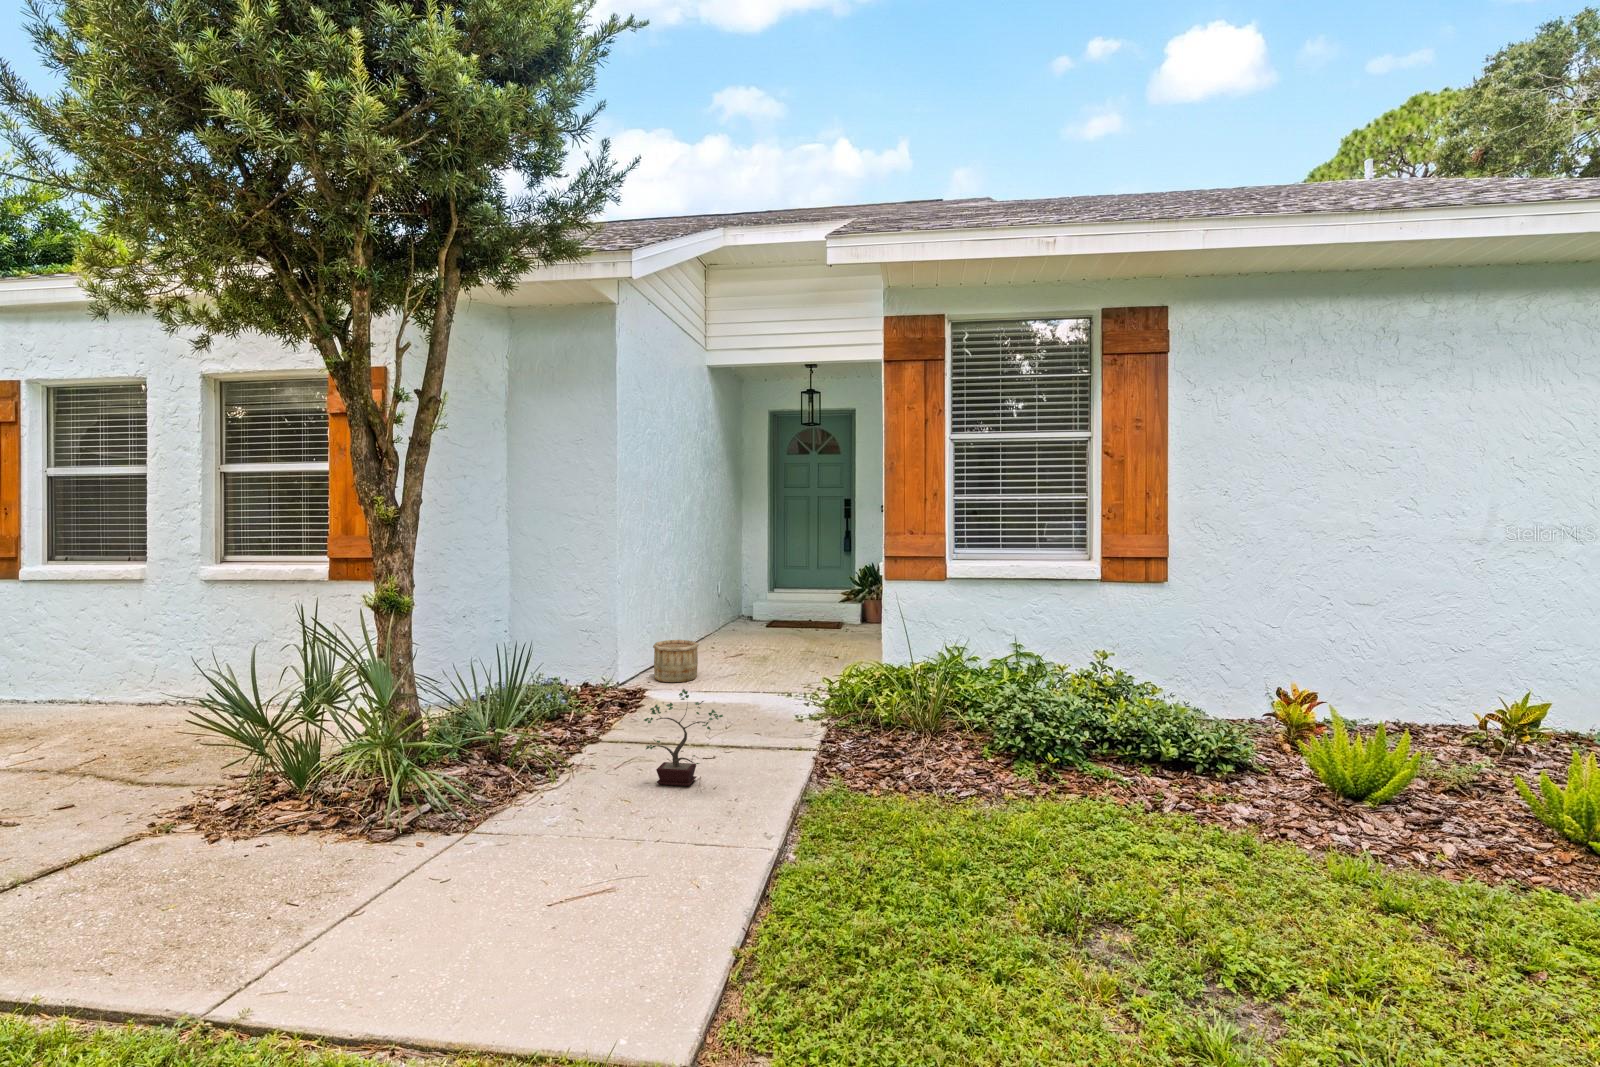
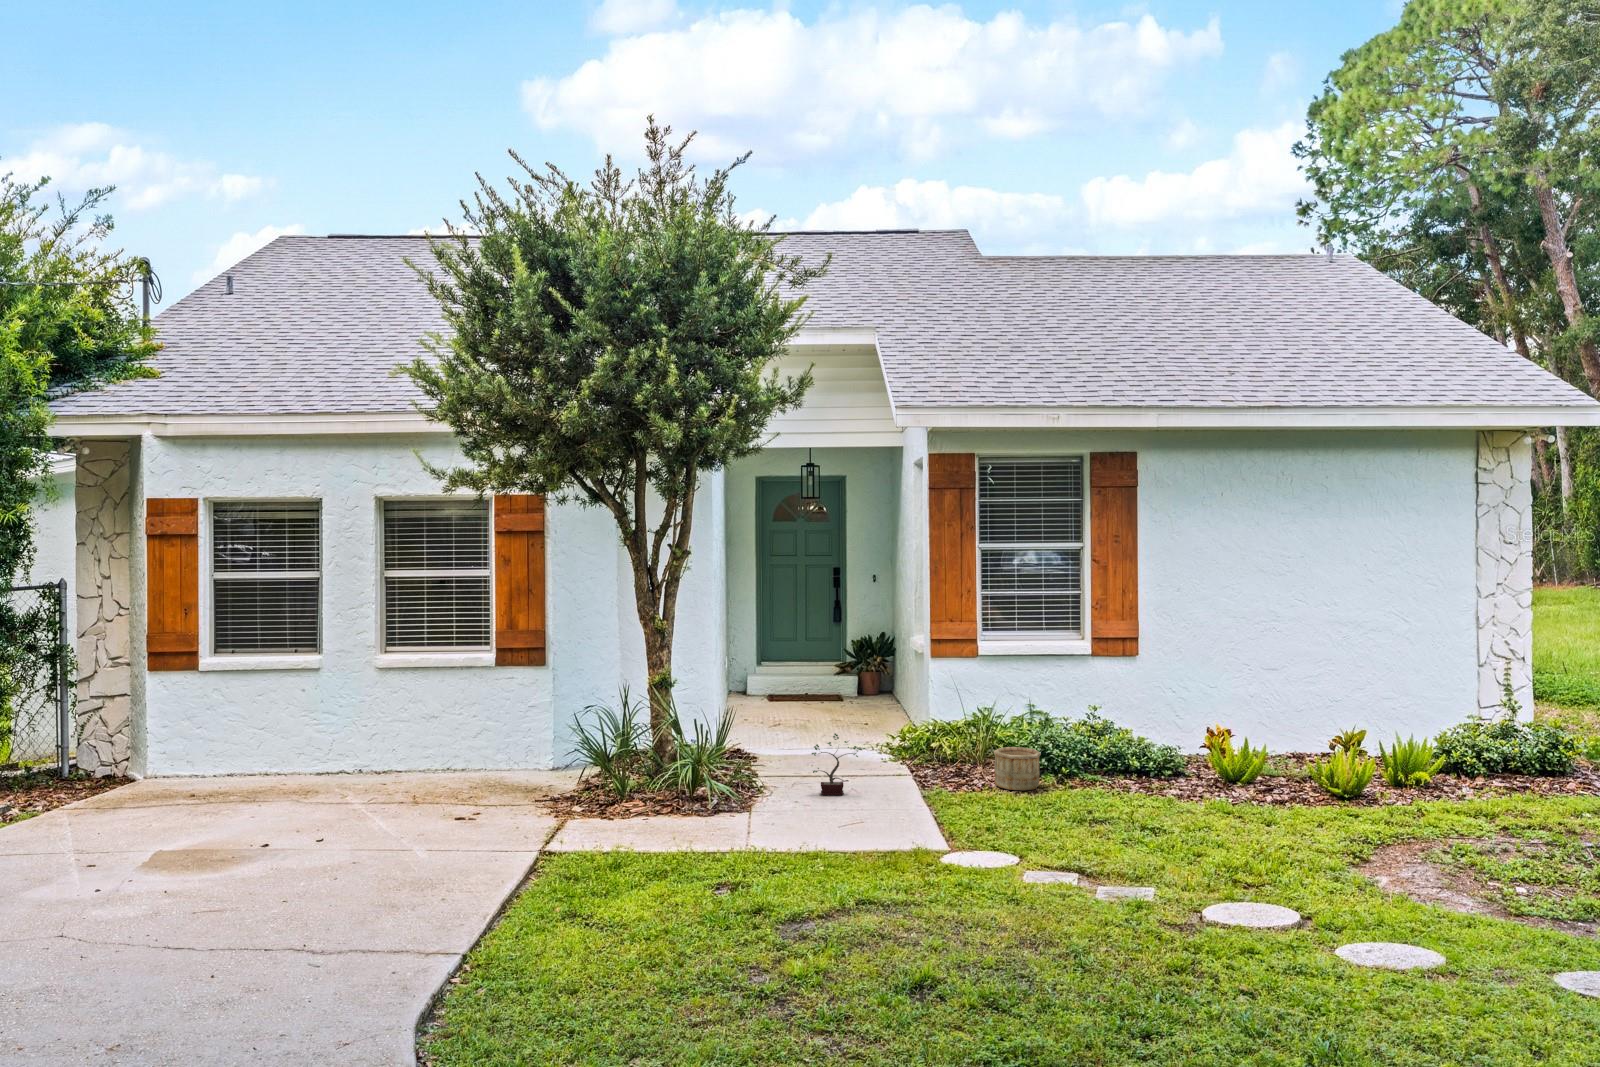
wooden bucket: present [653,640,699,682] -> present [994,747,1041,790]

